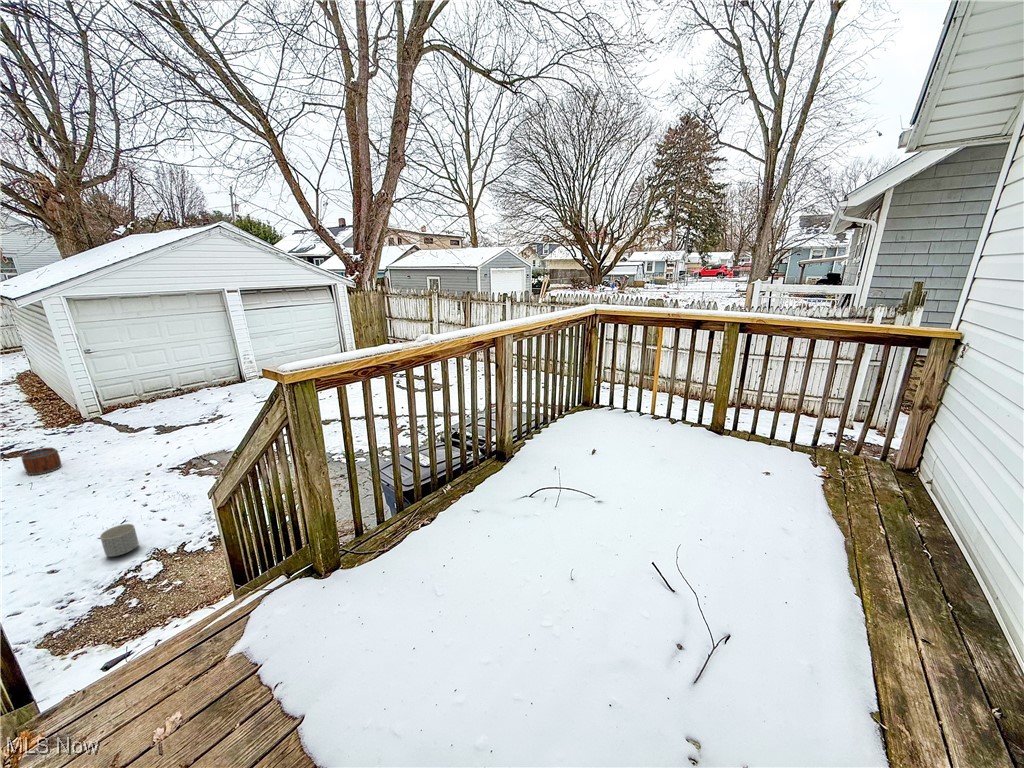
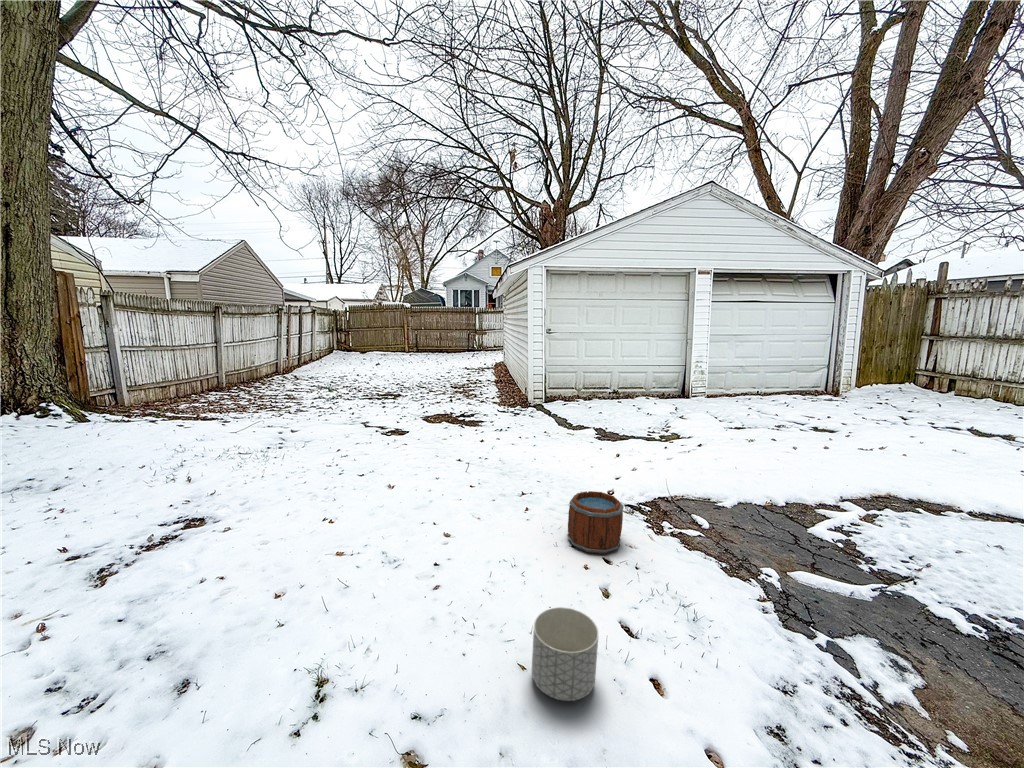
bucket: present [21,447,62,475] -> present [567,491,623,554]

